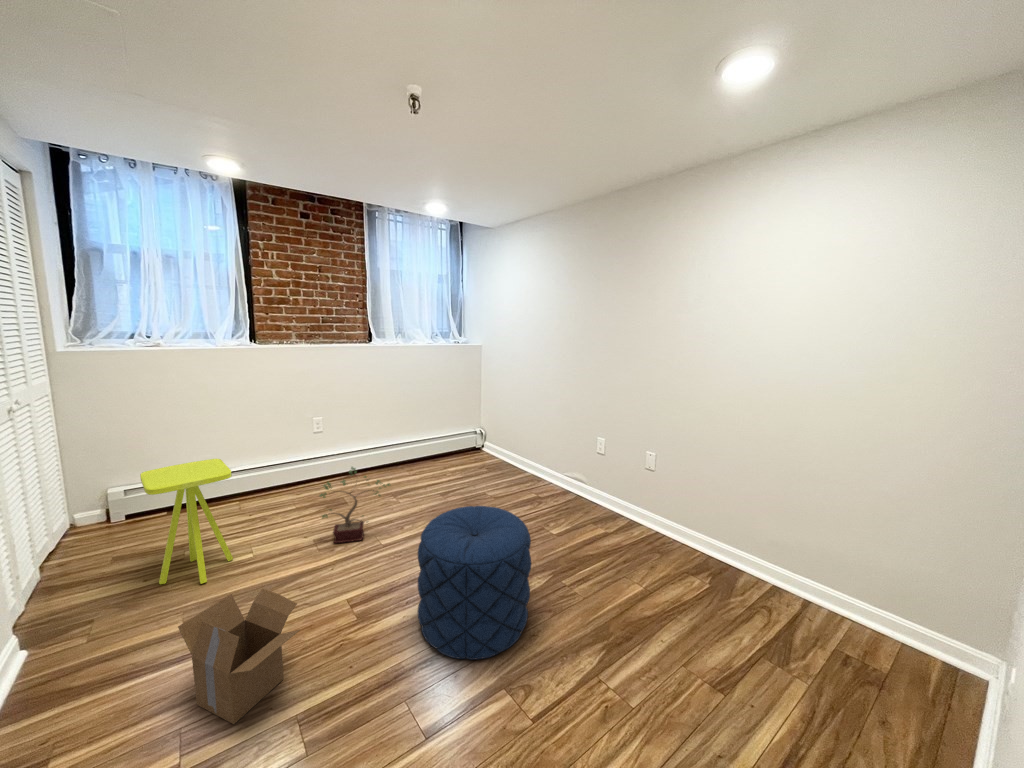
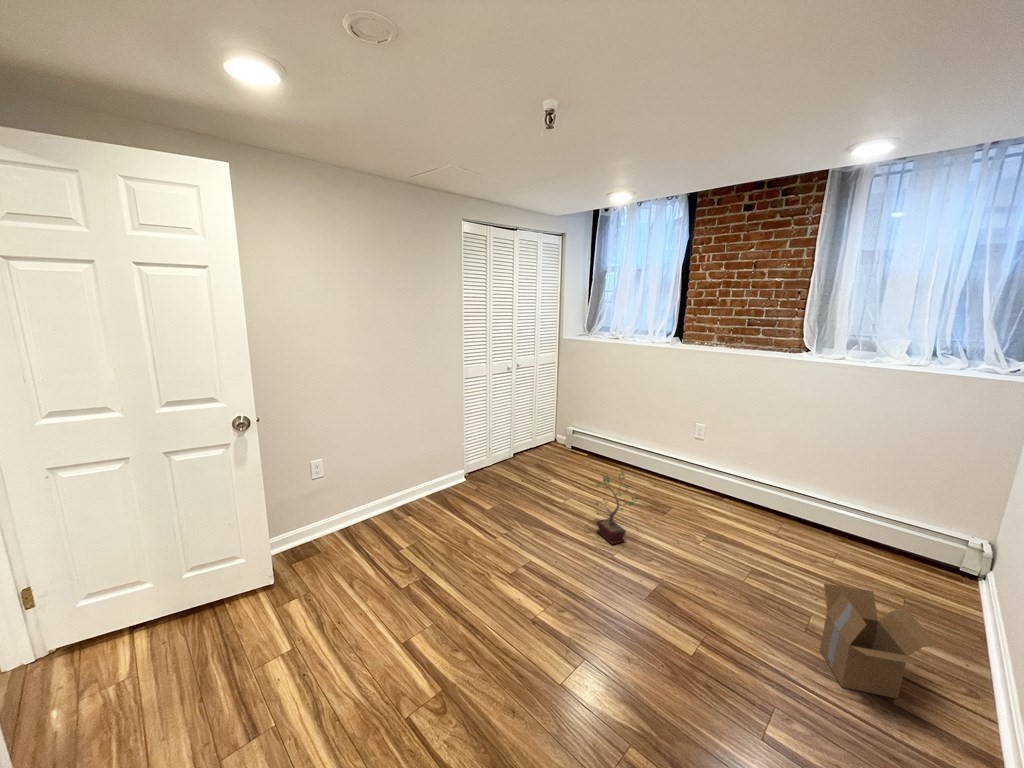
side table: present [140,459,233,584] -> none [510,417,566,500]
pouf: present [418,506,531,660] -> none [470,530,592,701]
cardboard box: present [178,589,300,724] -> present [820,584,935,698]

